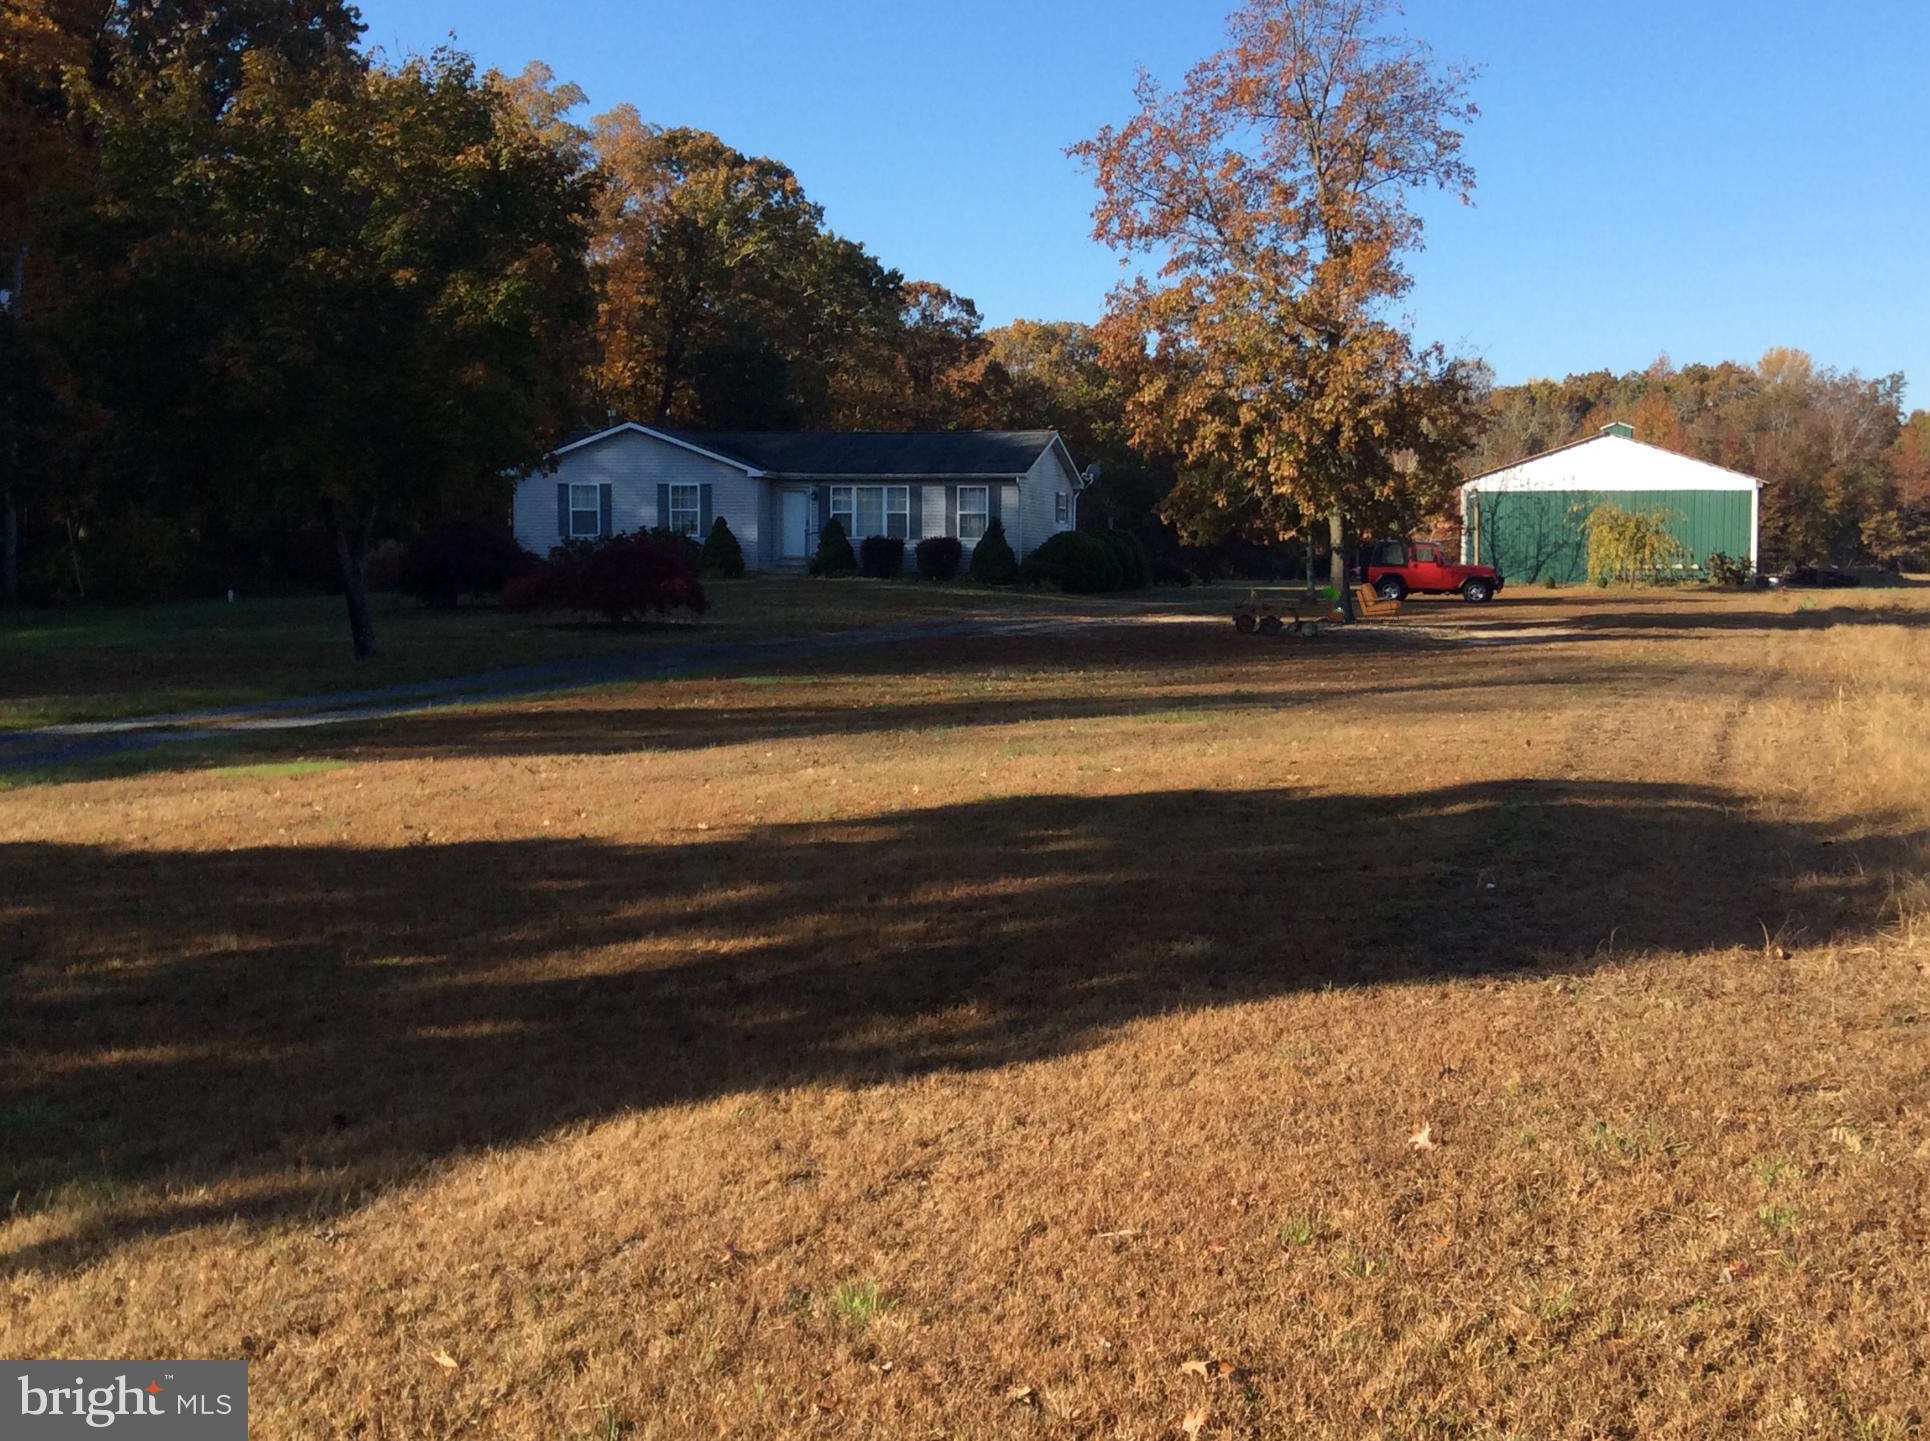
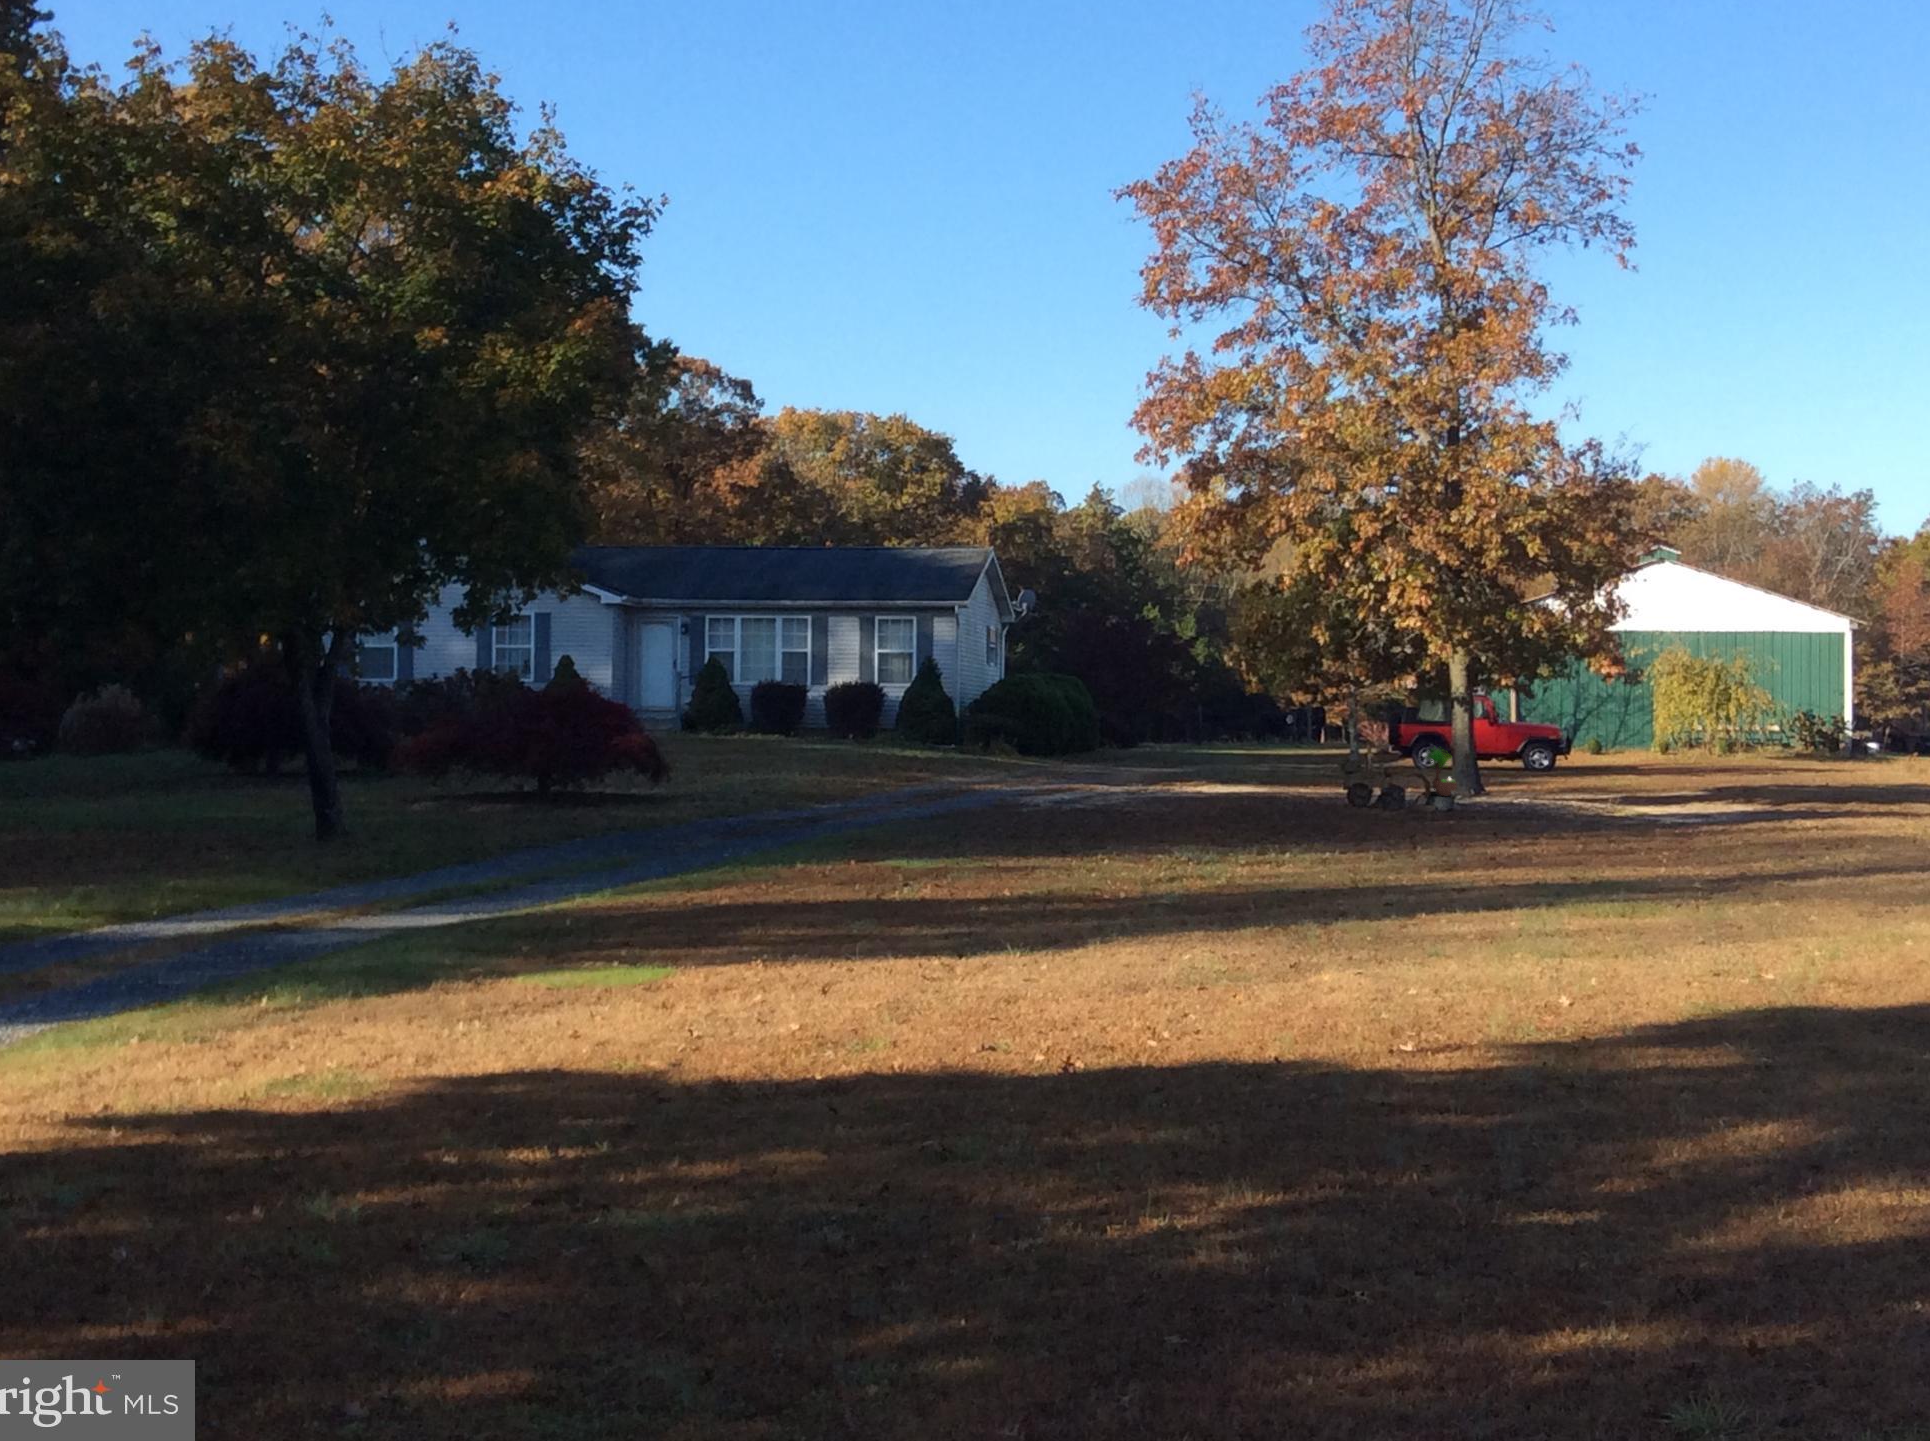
chair: present [1355,583,1401,624] -> none [1472,745,1528,799]

